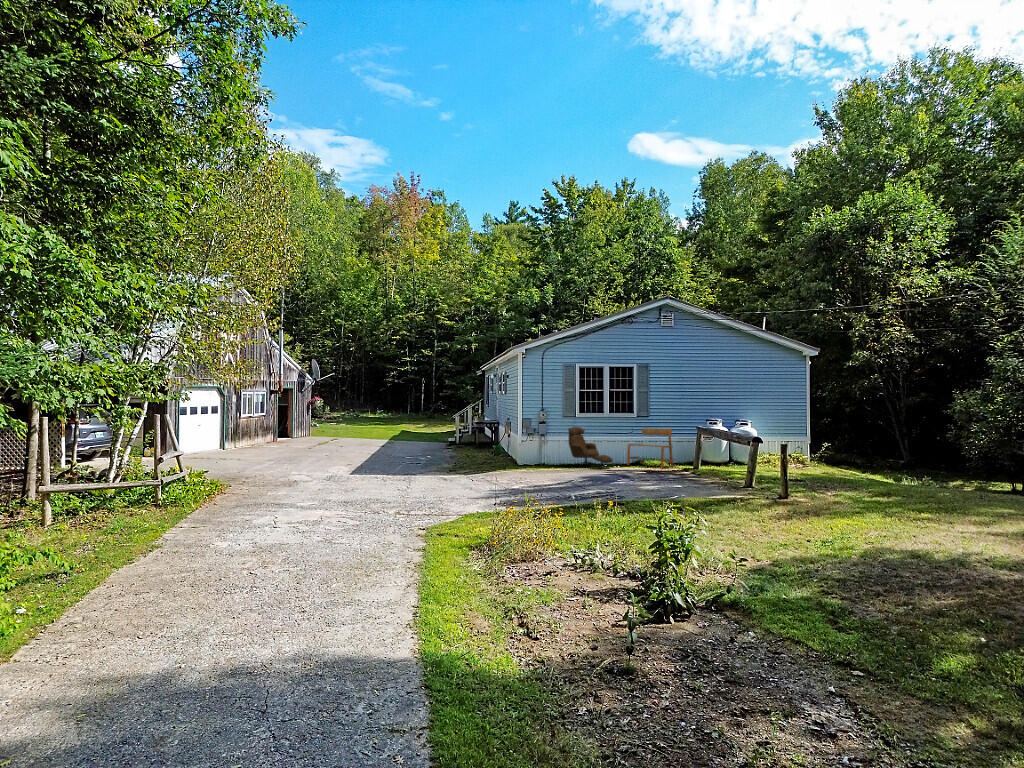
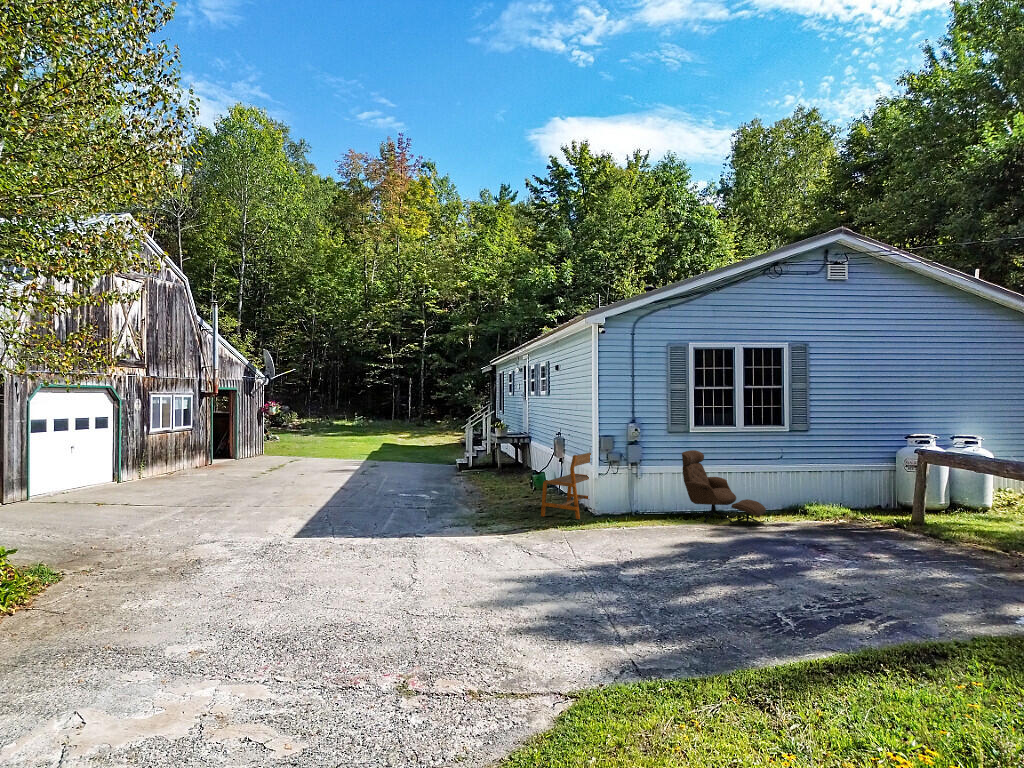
bench: present [627,428,674,468] -> present [541,453,592,519]

